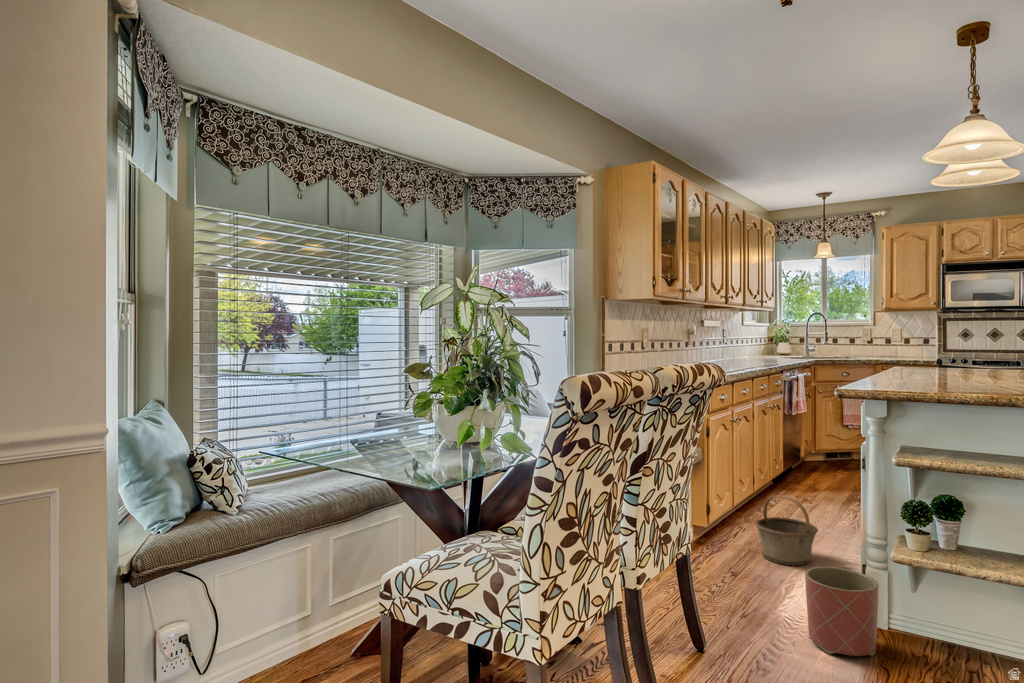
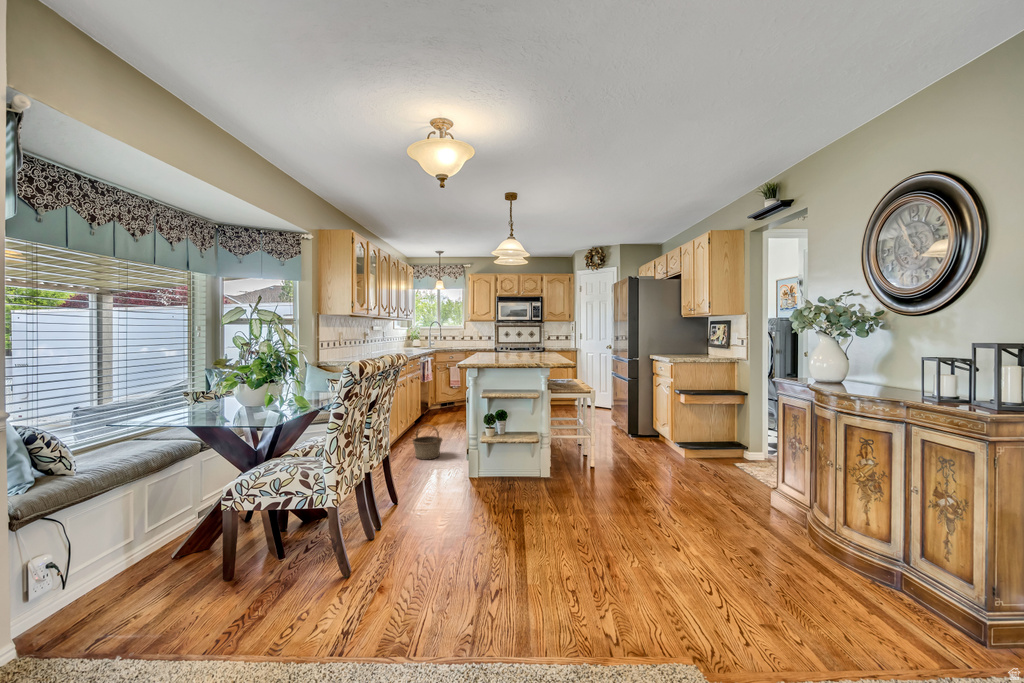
planter: present [805,567,878,656] -> none [440,451,470,490]

